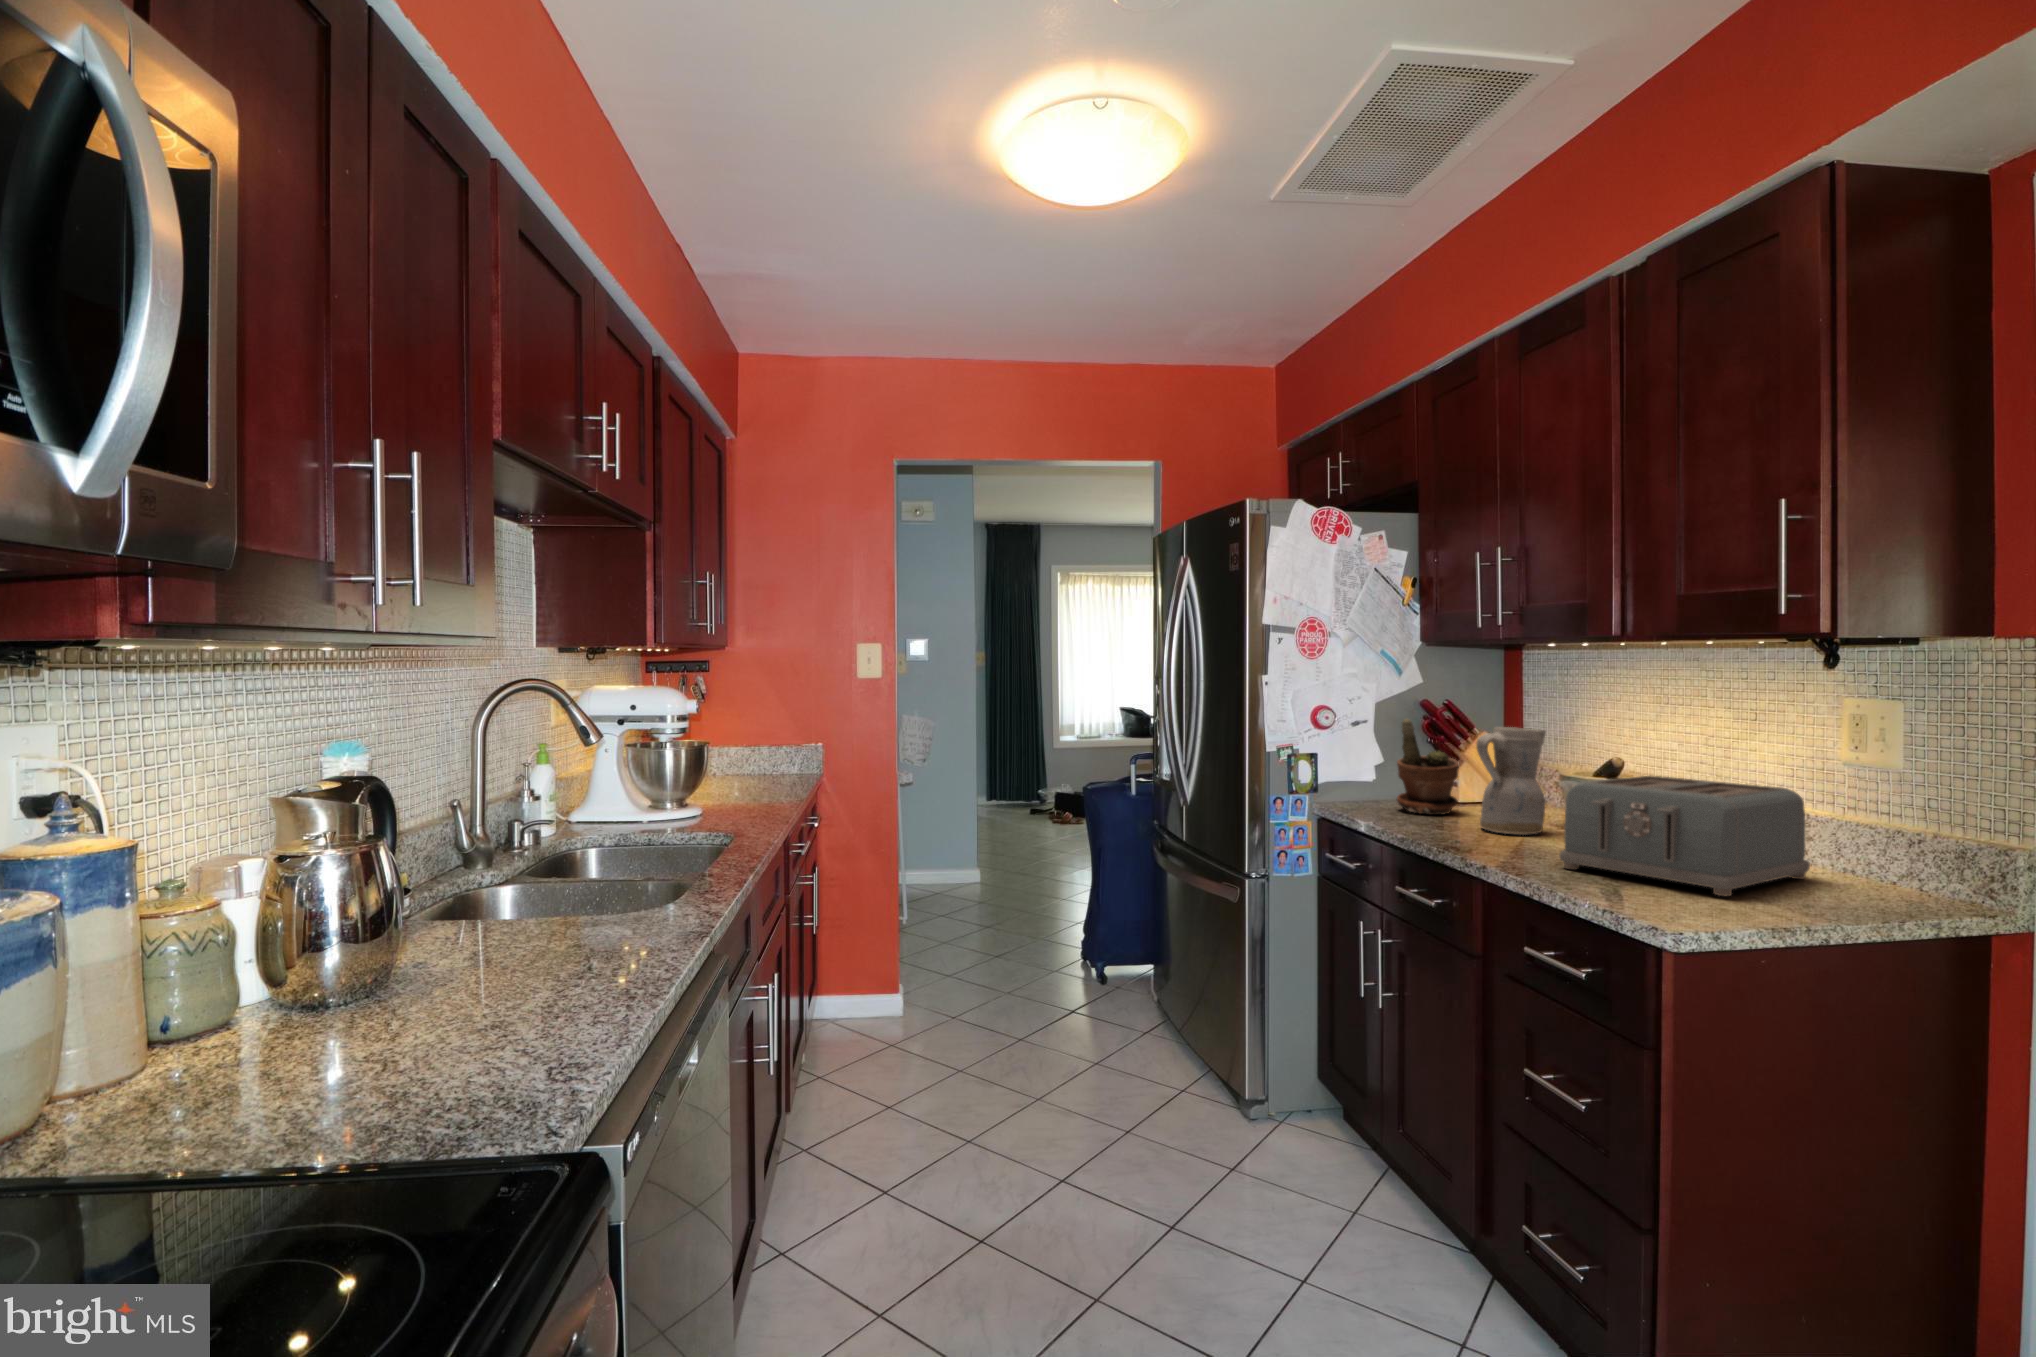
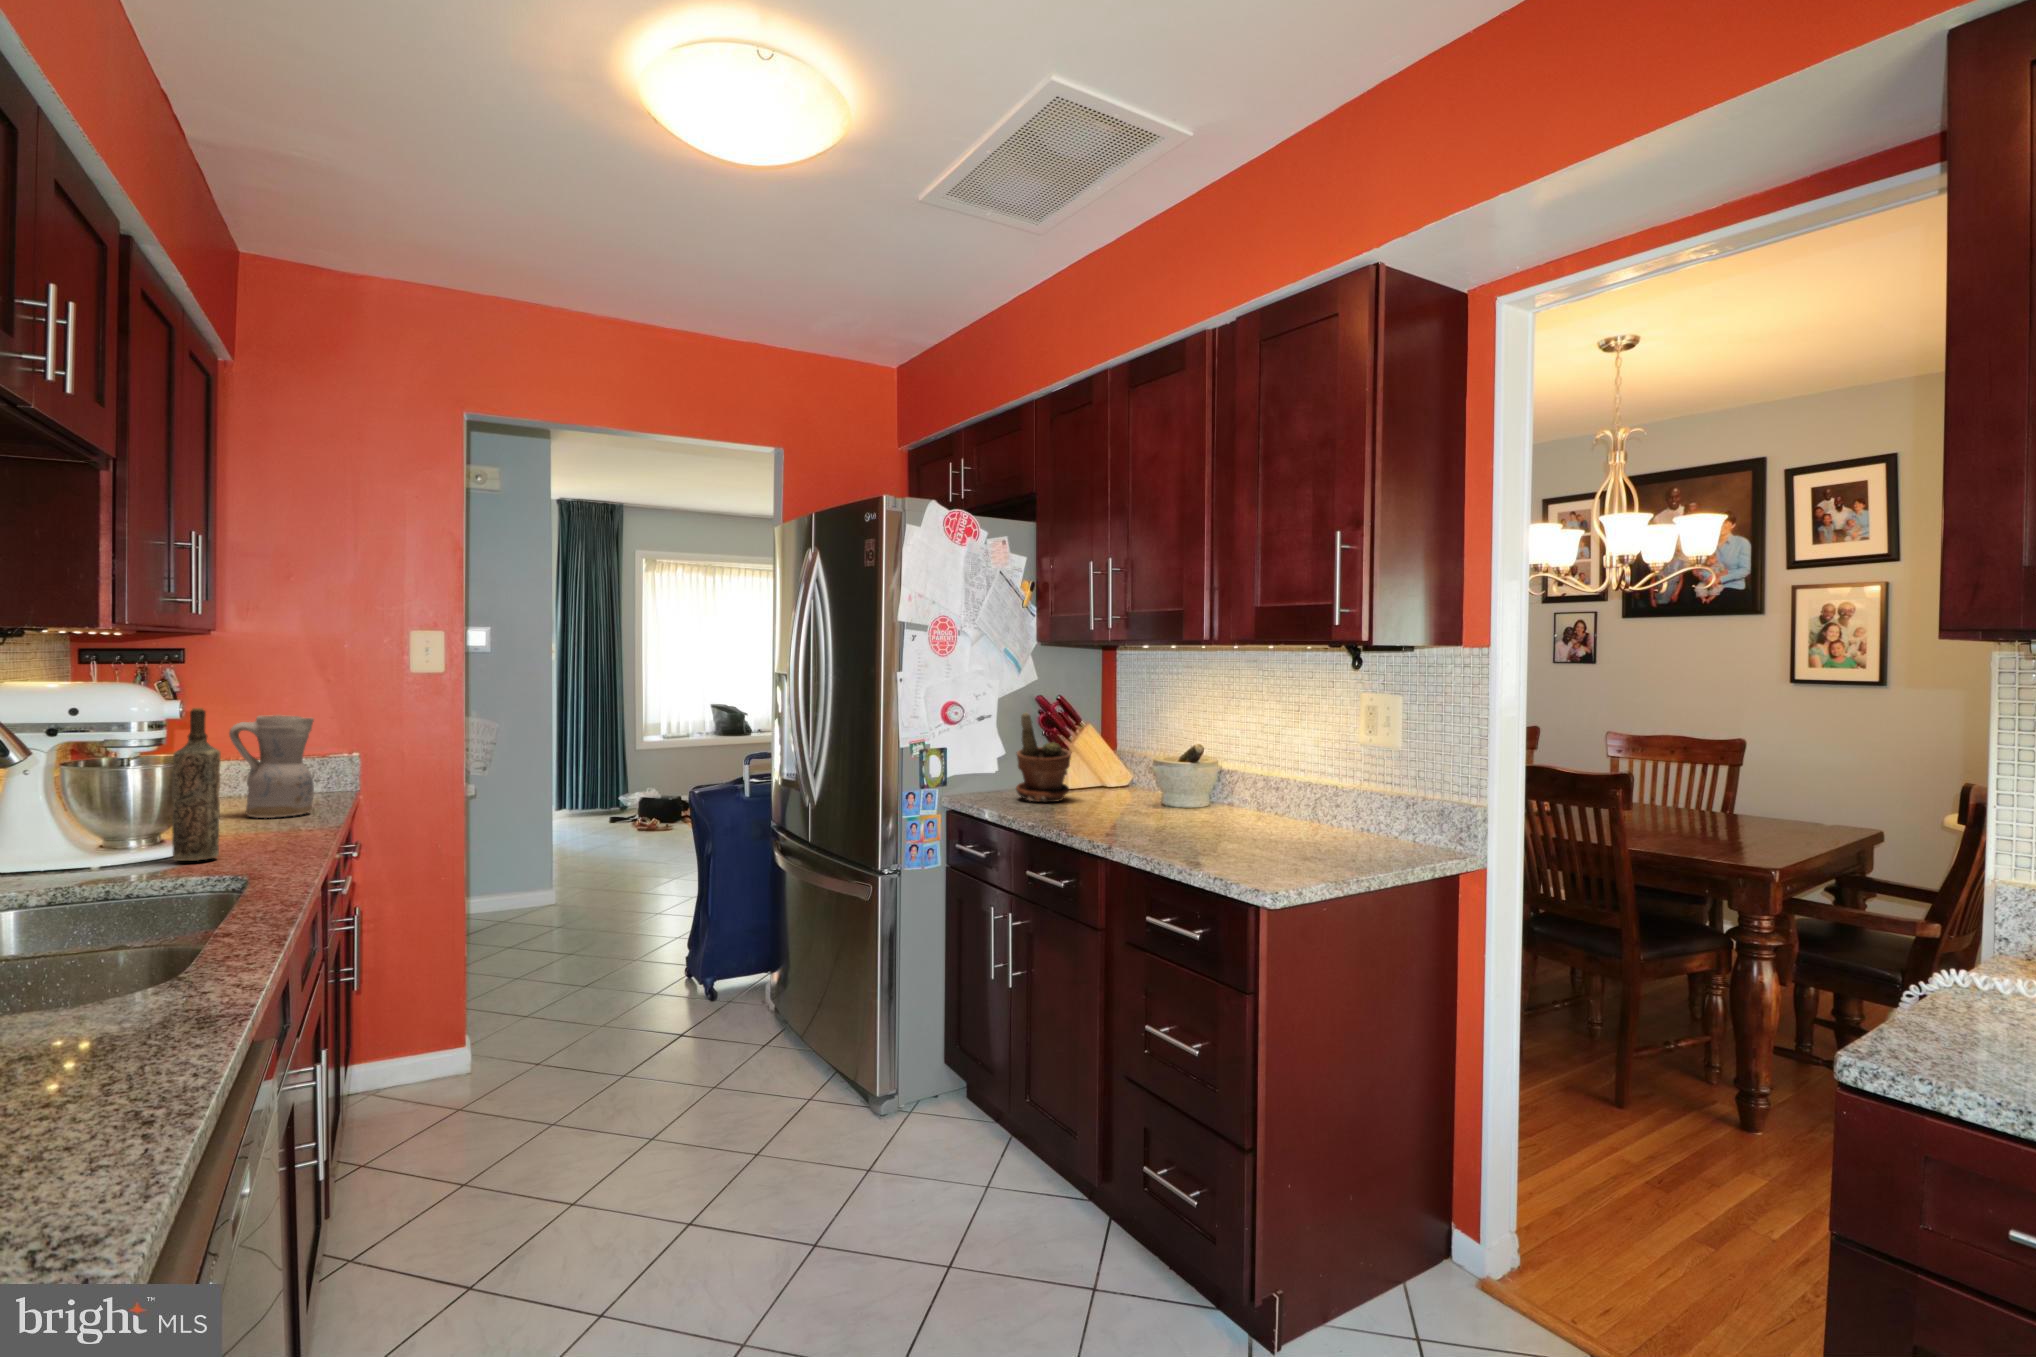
bottle: none [687,704,717,822] -> present [172,708,221,861]
ceramic pitcher: present [1476,727,1546,835] -> present [229,715,314,818]
toaster: present [1559,775,1810,896] -> none [1170,759,1351,861]

